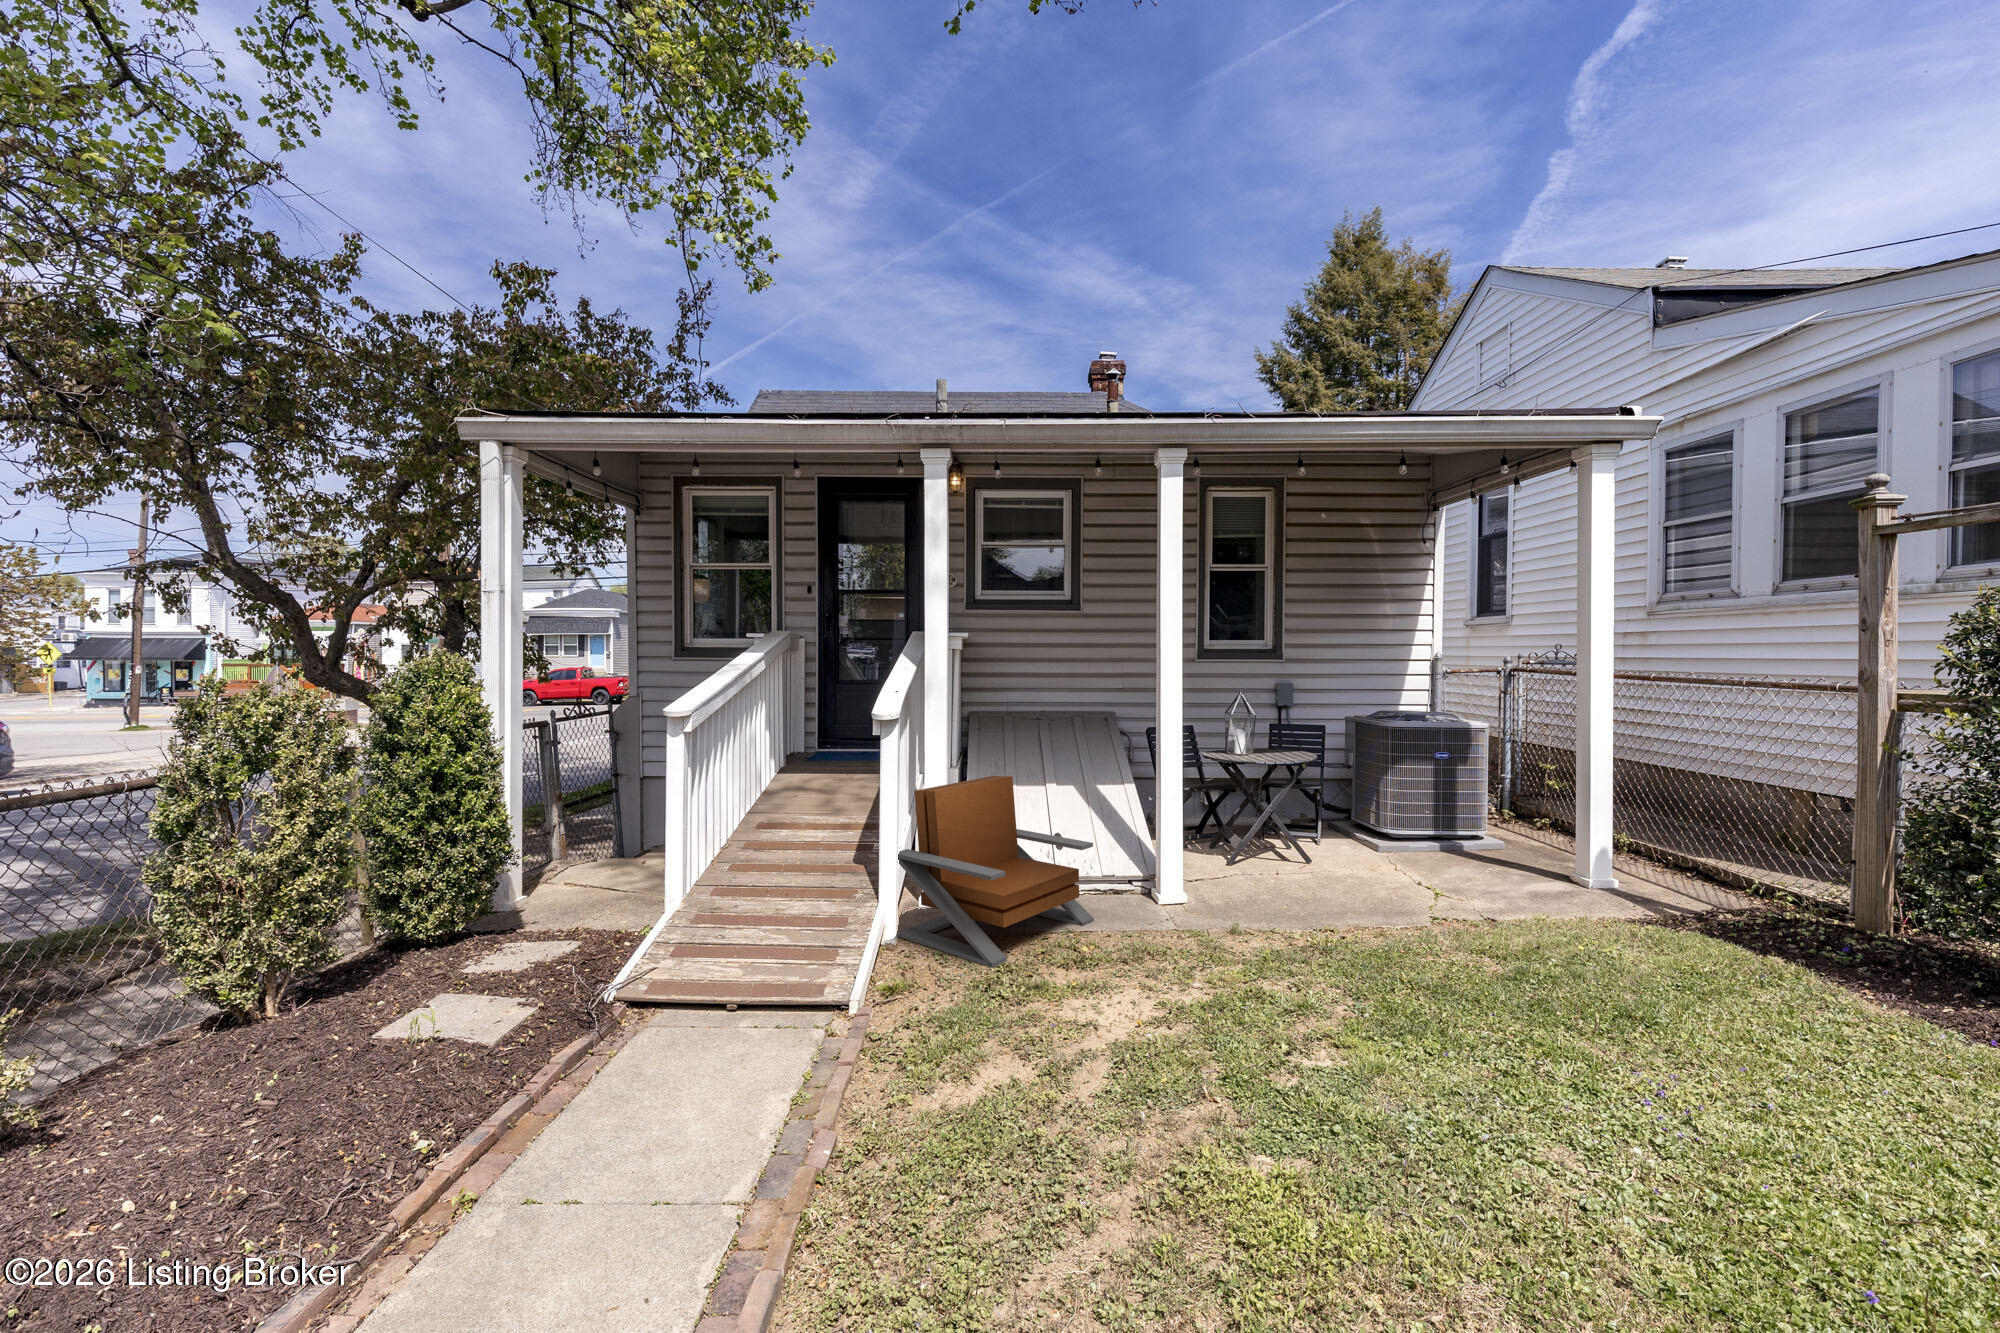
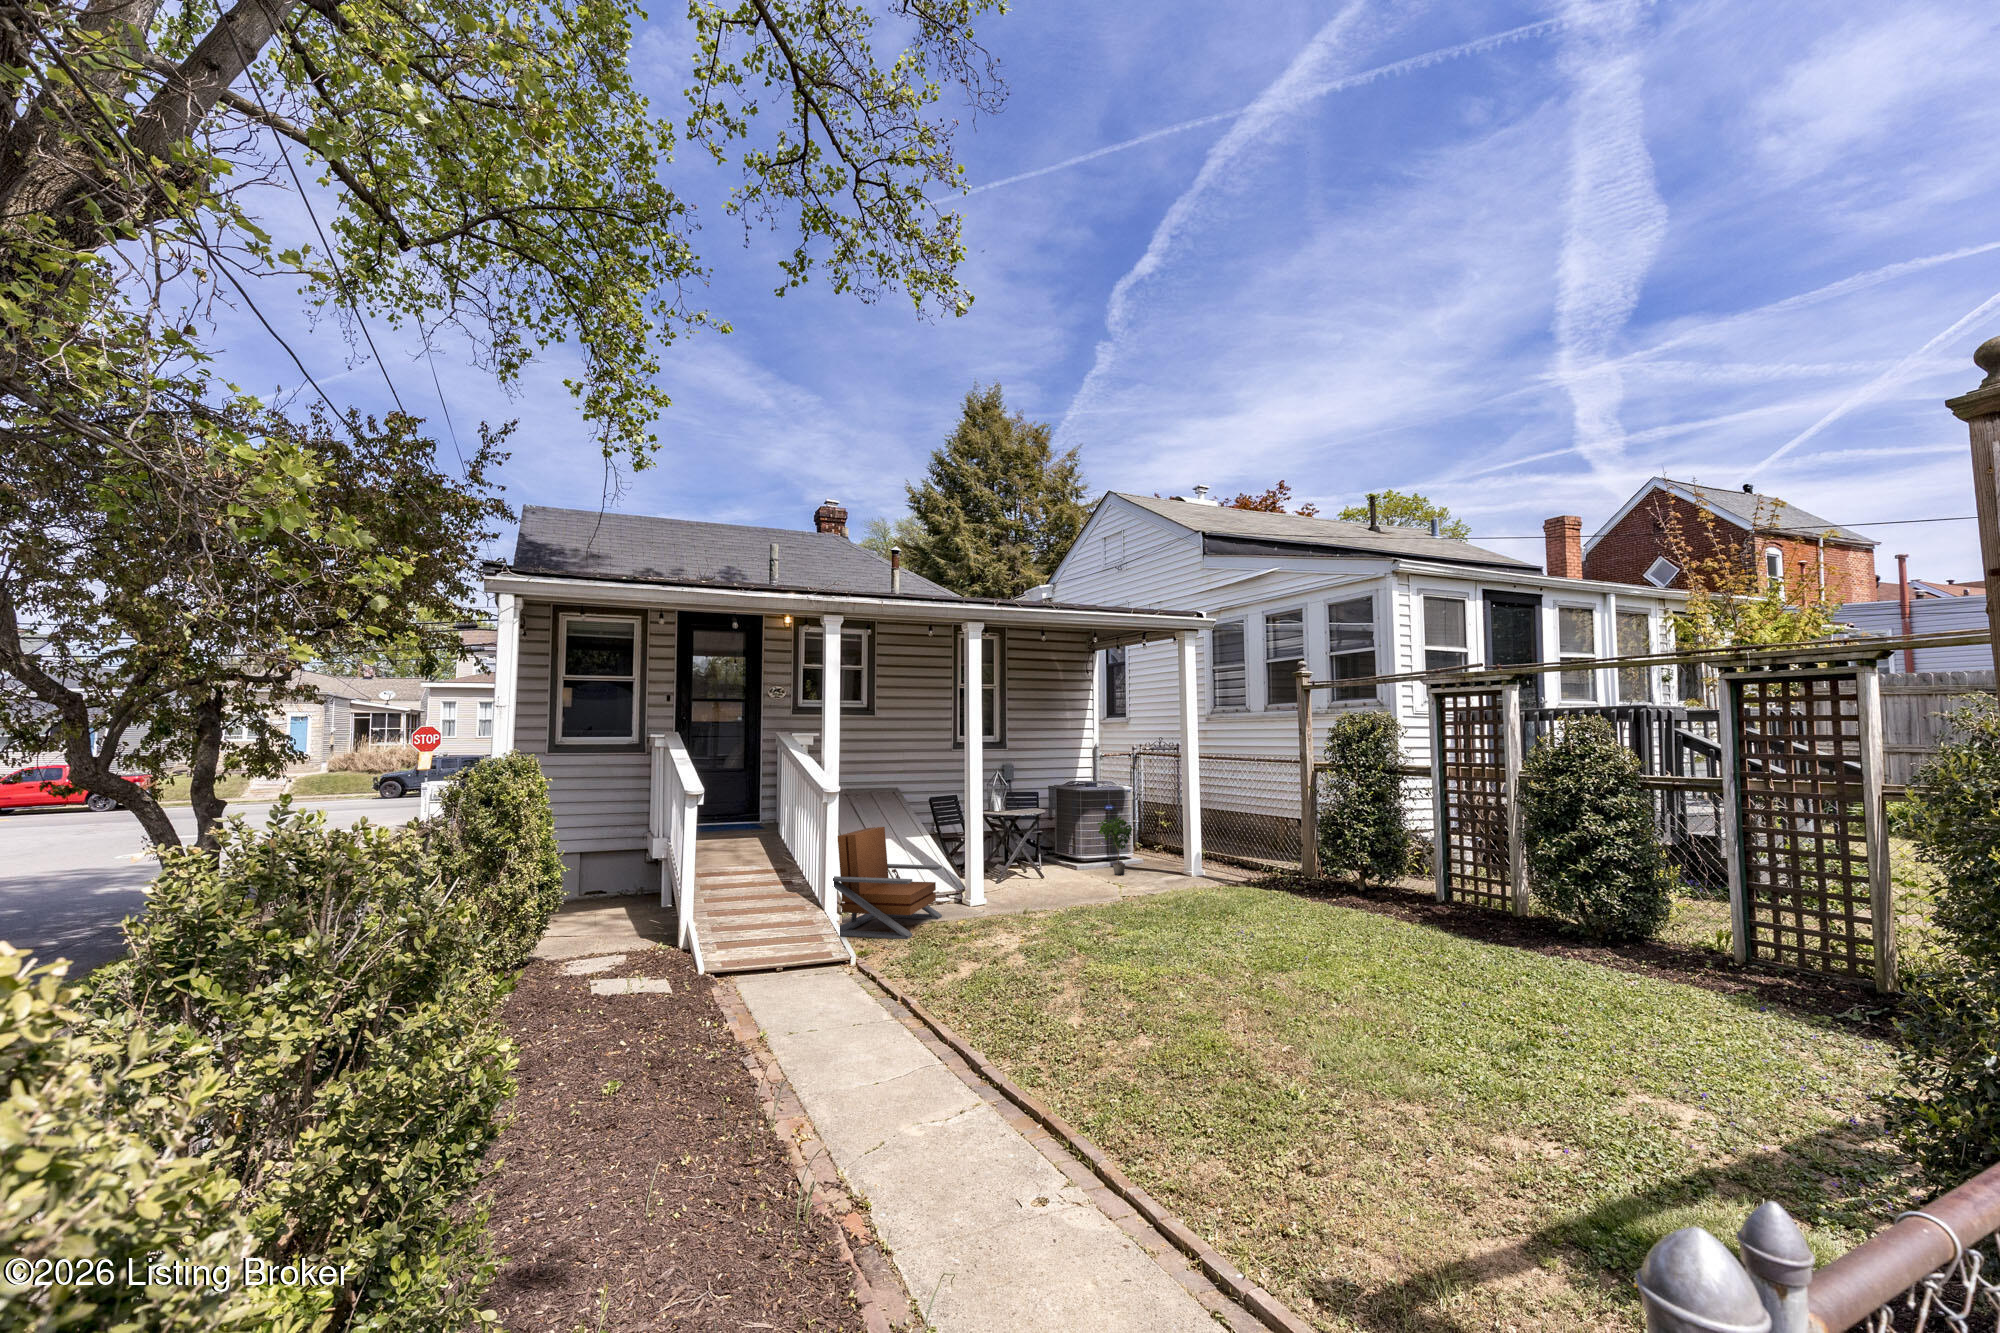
potted plant: none [1413,769,1478,865] -> present [1098,817,1132,875]

